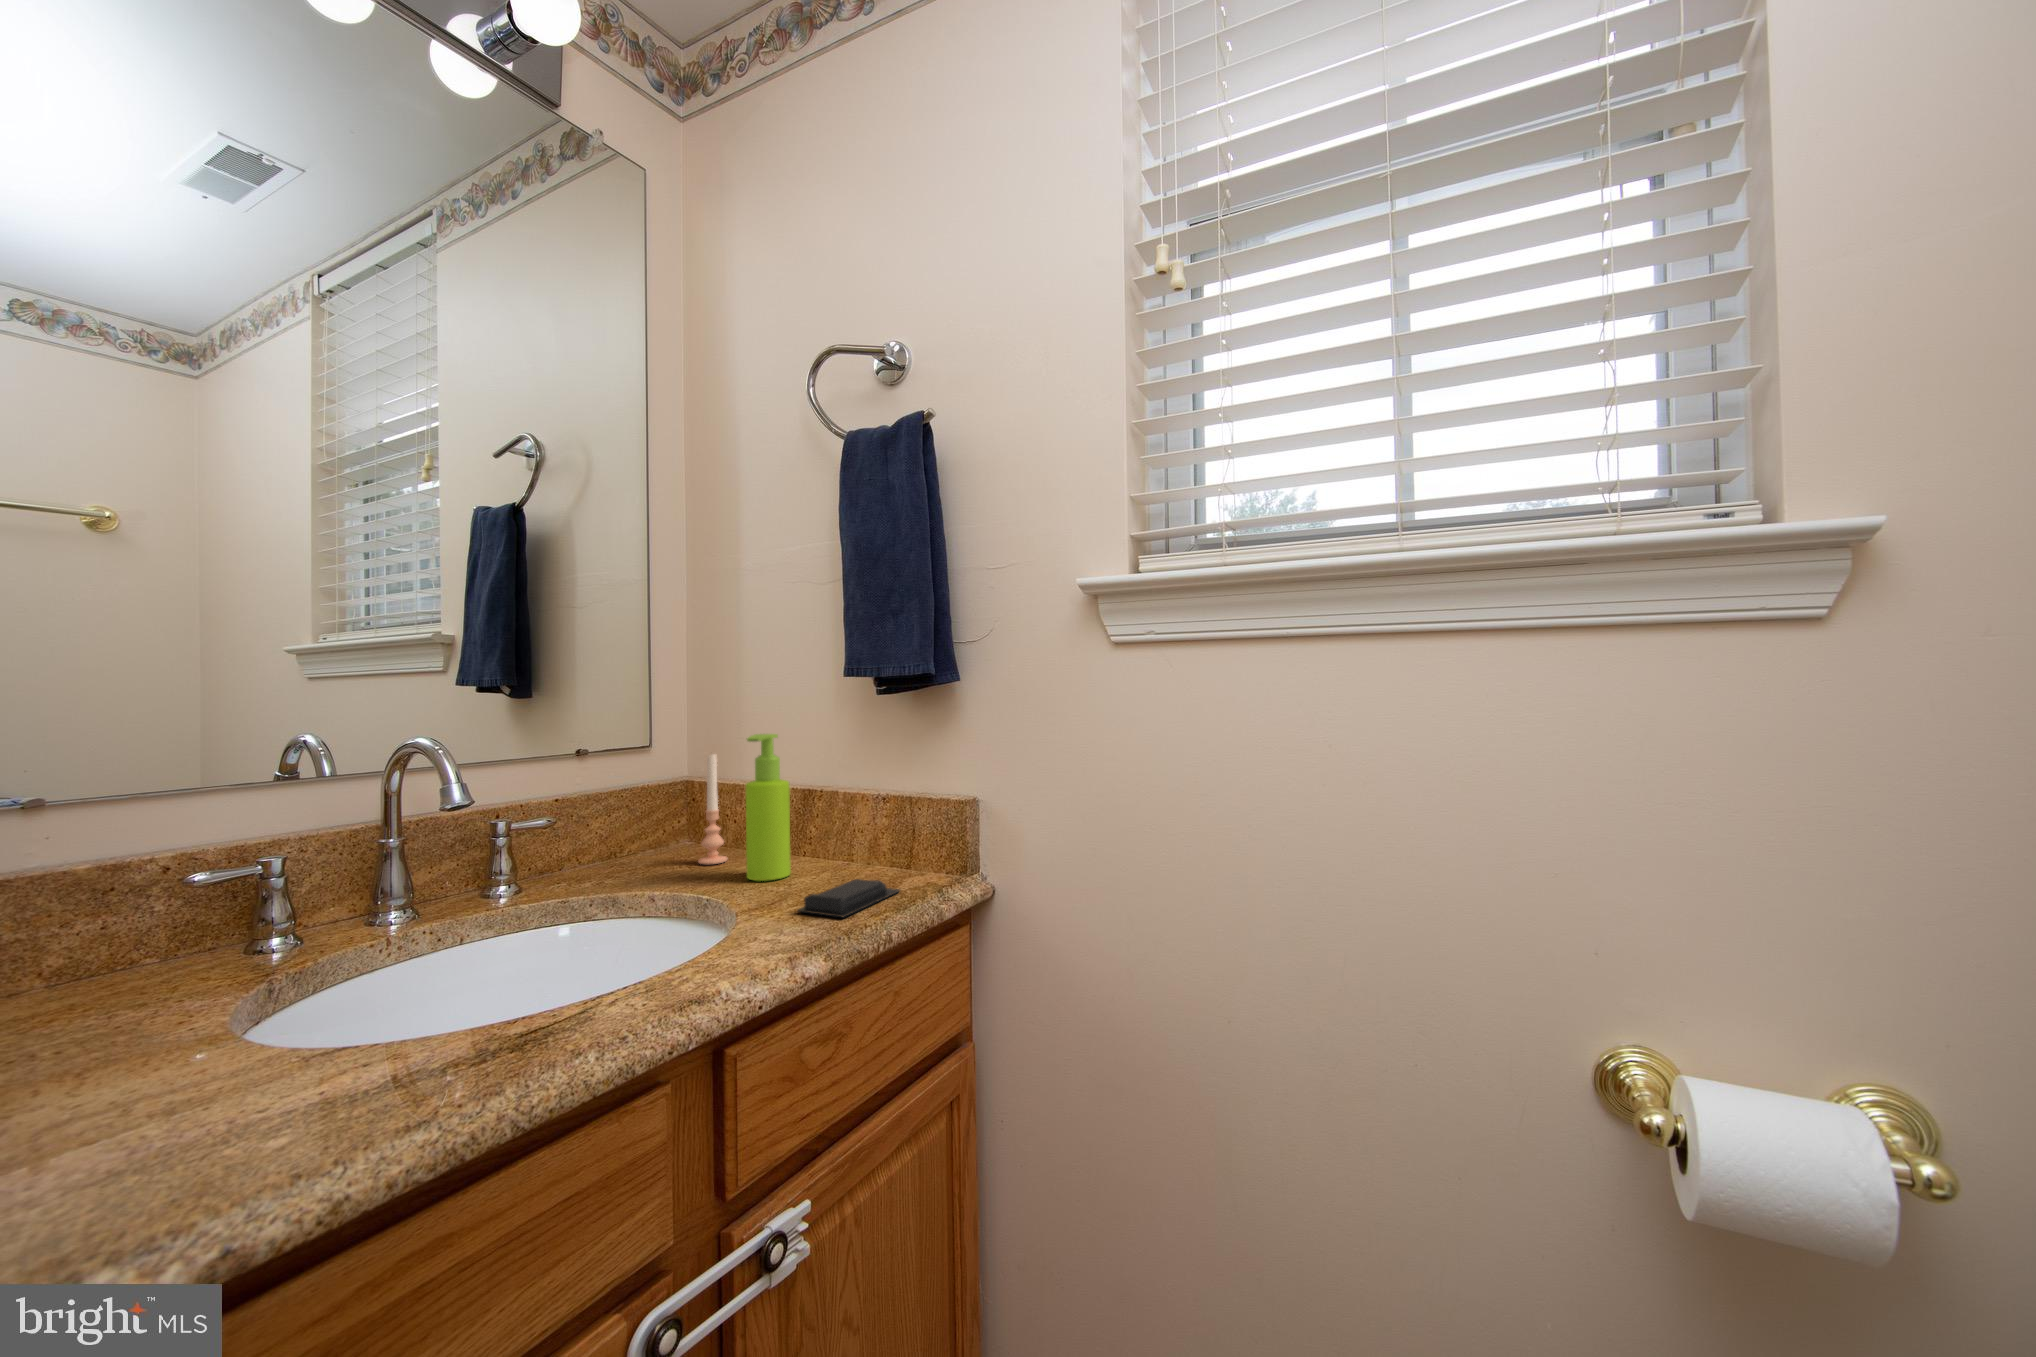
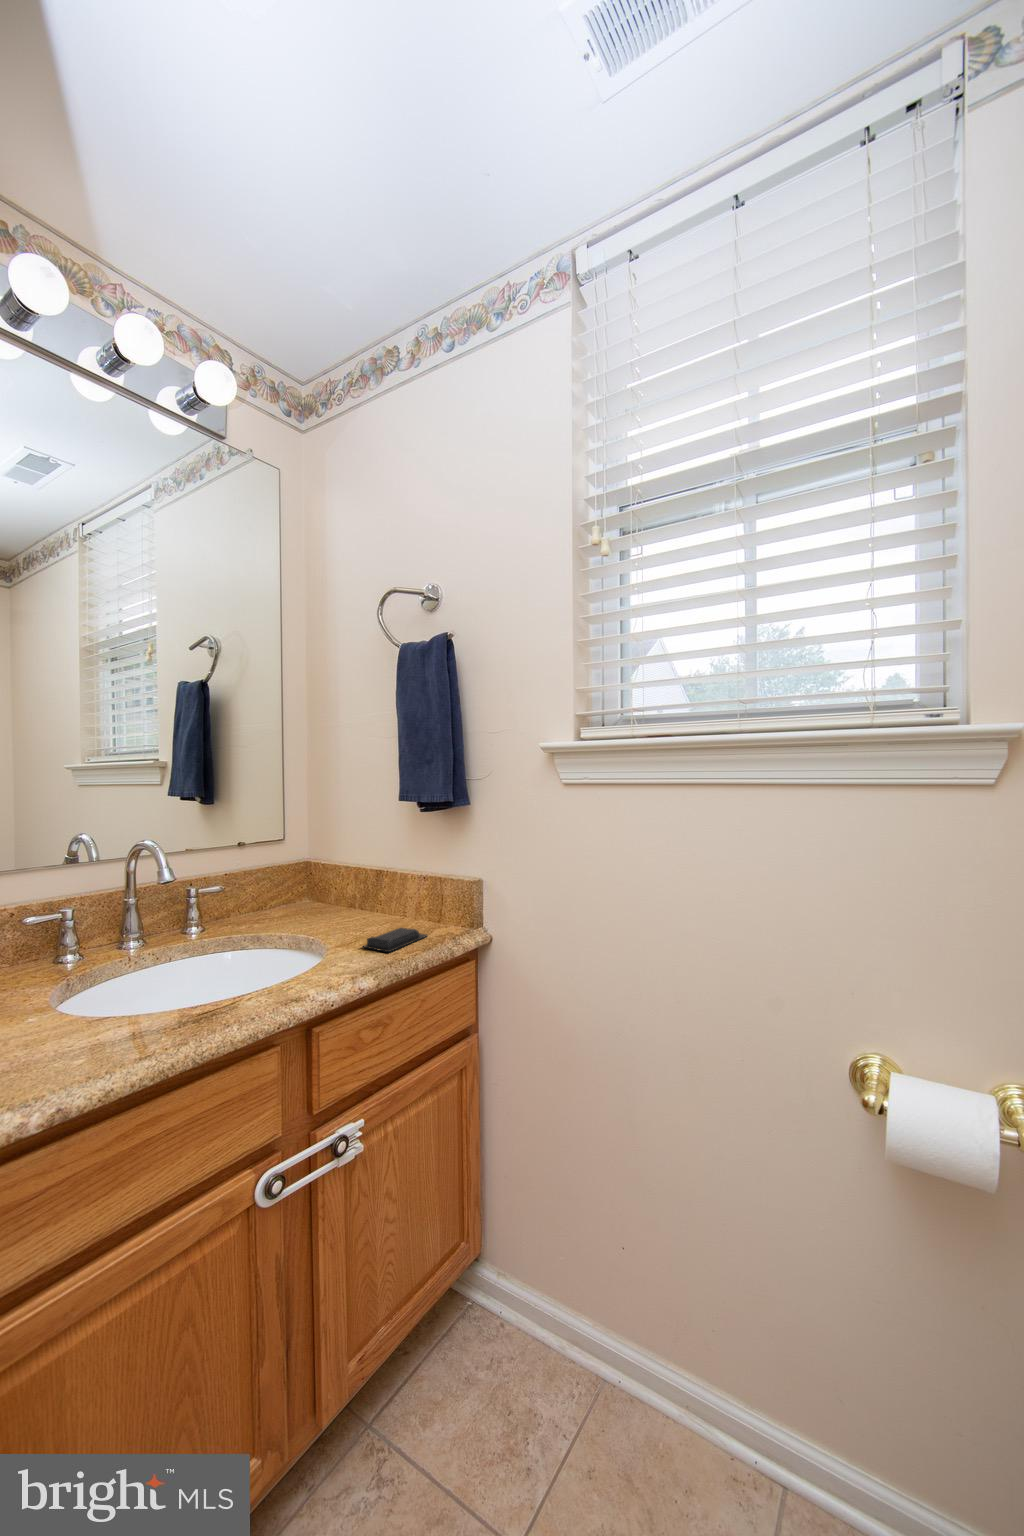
soap dispenser: present [746,734,791,881] -> none [336,834,364,926]
candle: present [698,754,728,864] -> none [309,843,327,913]

